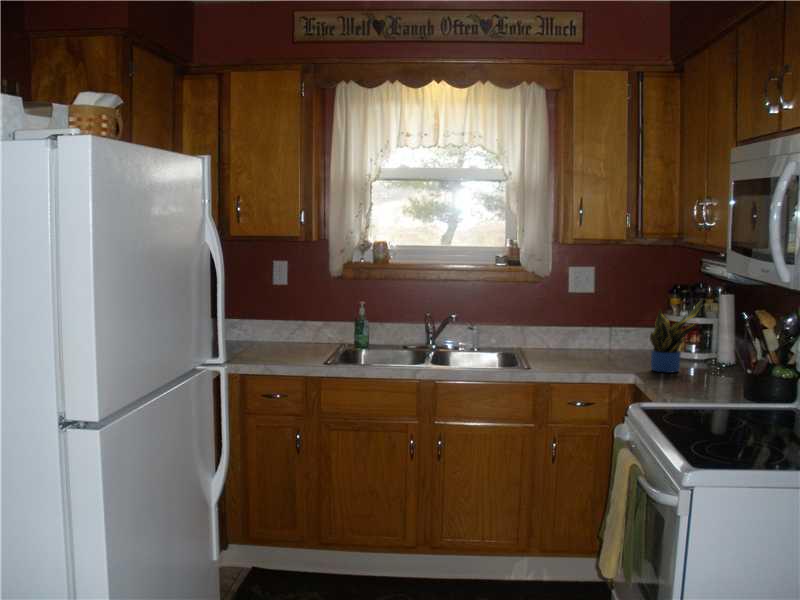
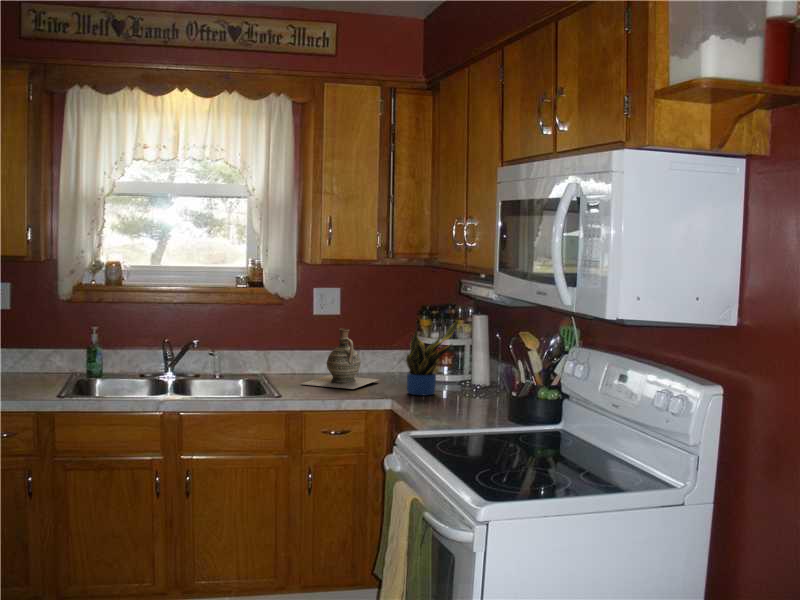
ceramic jug: none [548,306,627,364] -> present [302,328,378,389]

